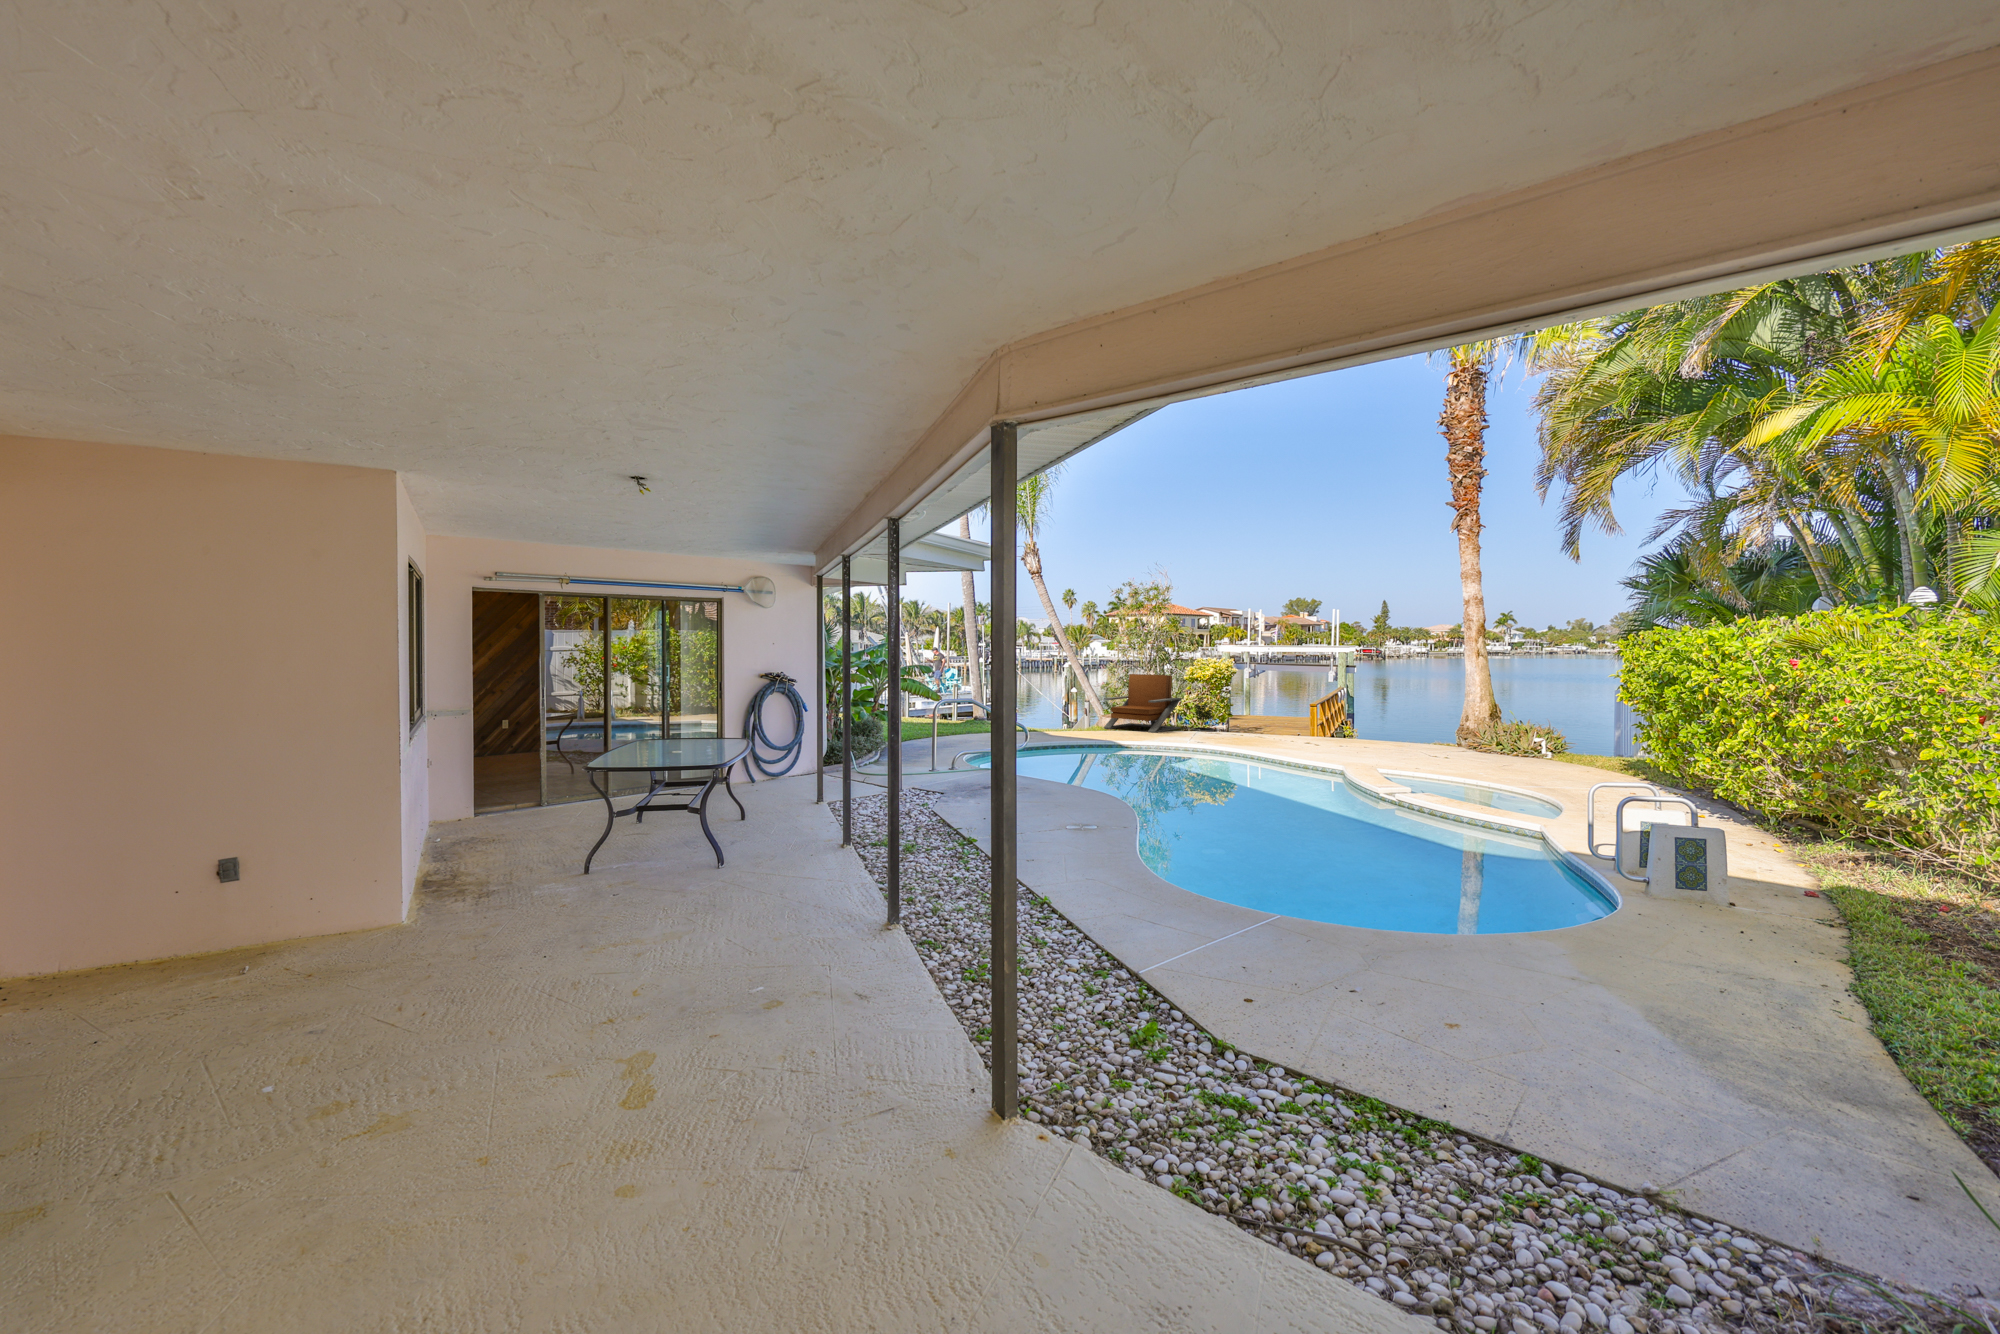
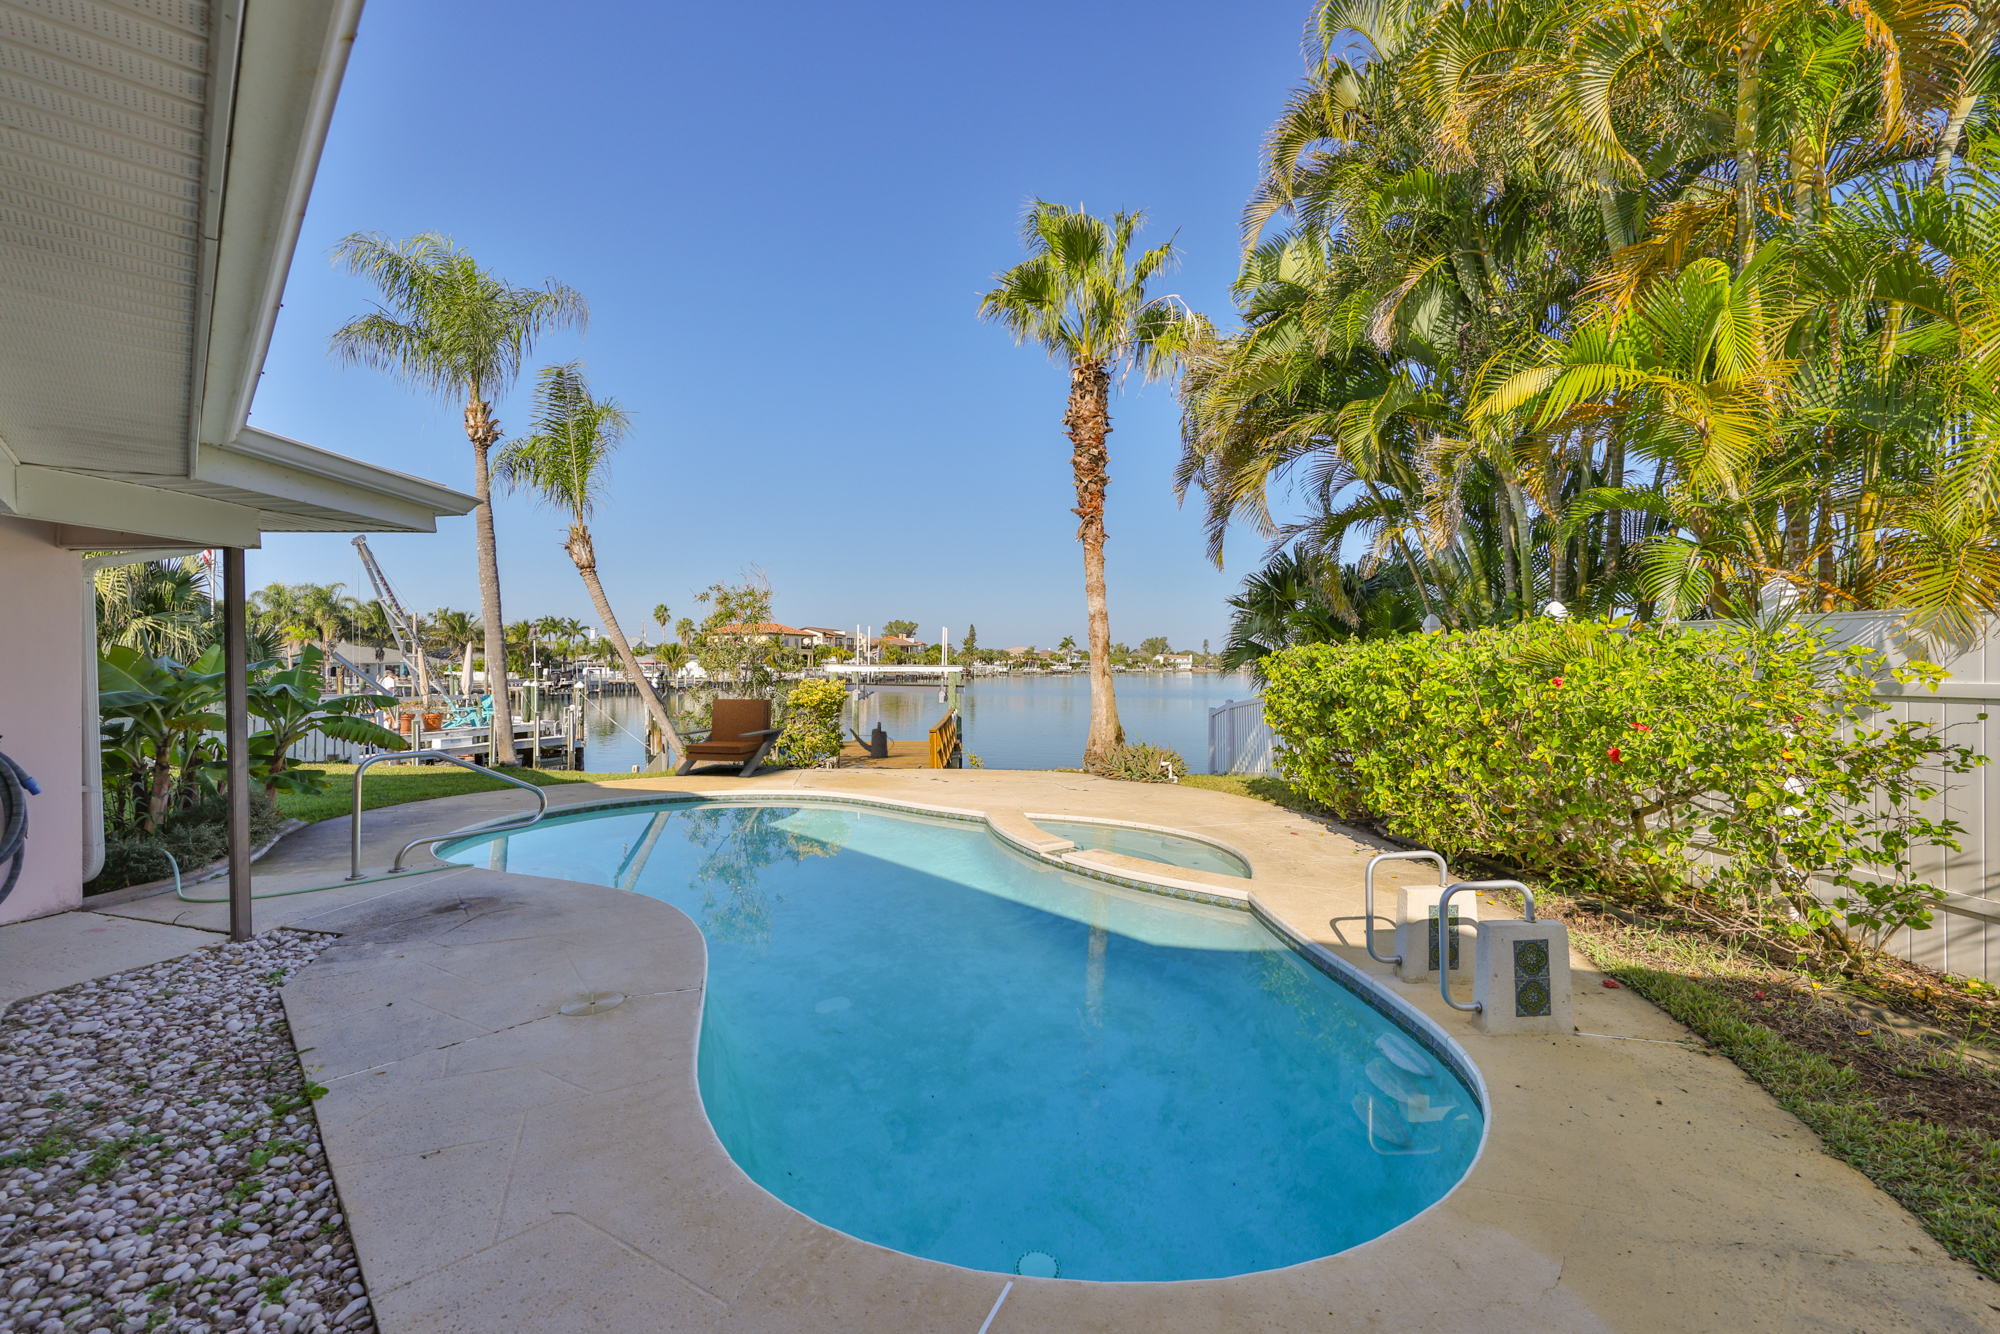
potted tree: present [1193,695,1214,731] -> none [797,720,828,770]
watering can: none [1235,696,1273,727] -> present [850,722,894,759]

